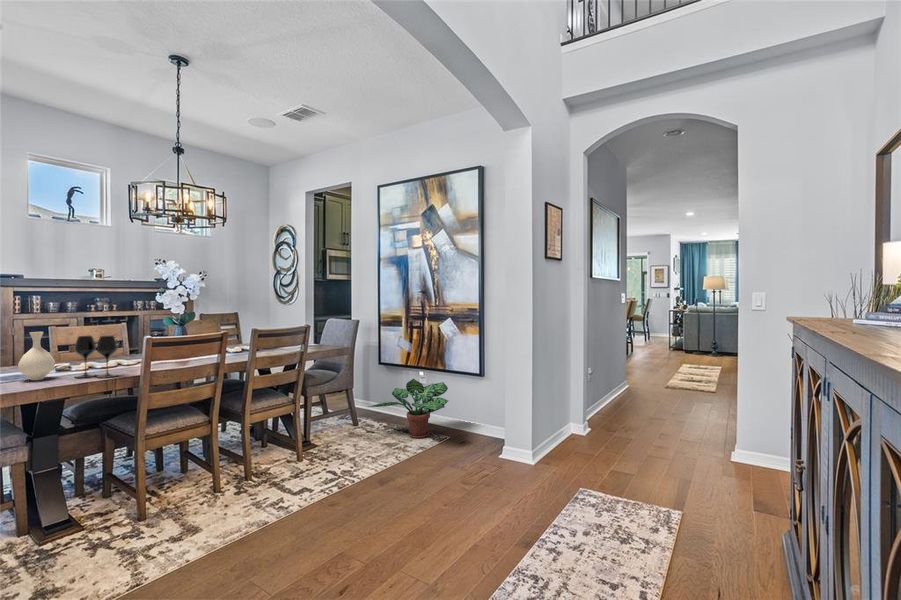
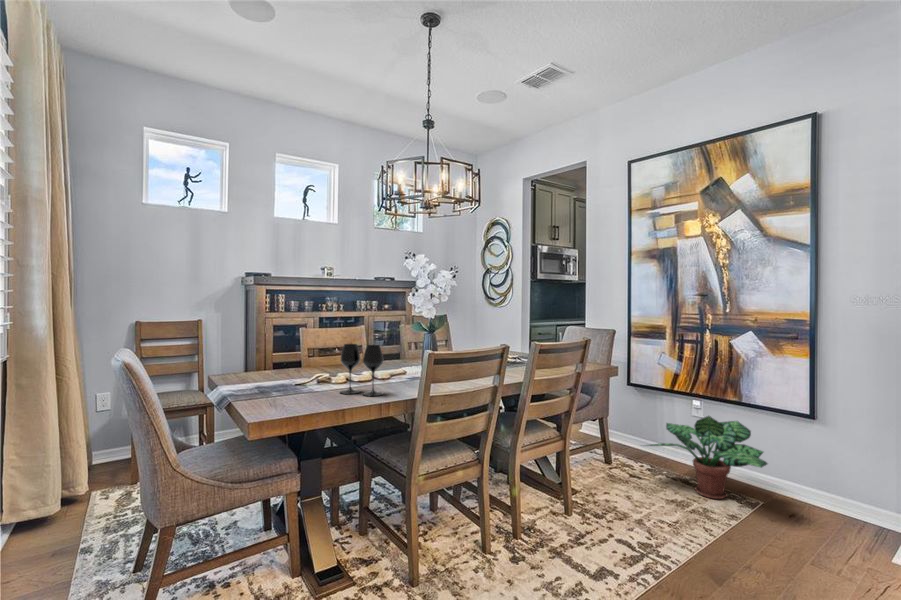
vase: present [18,332,55,380] -> none [288,337,321,393]

